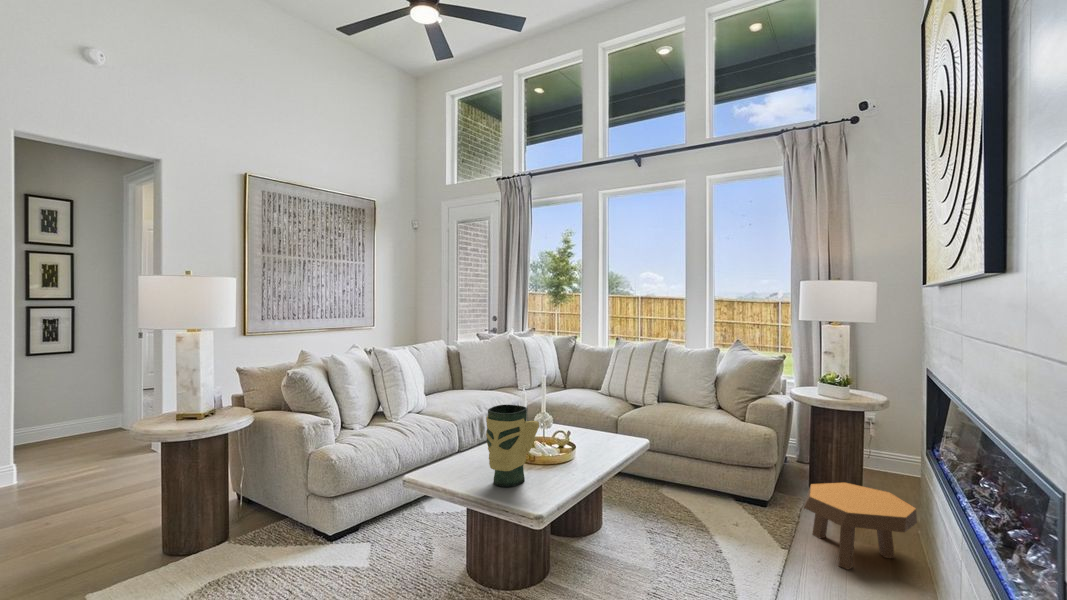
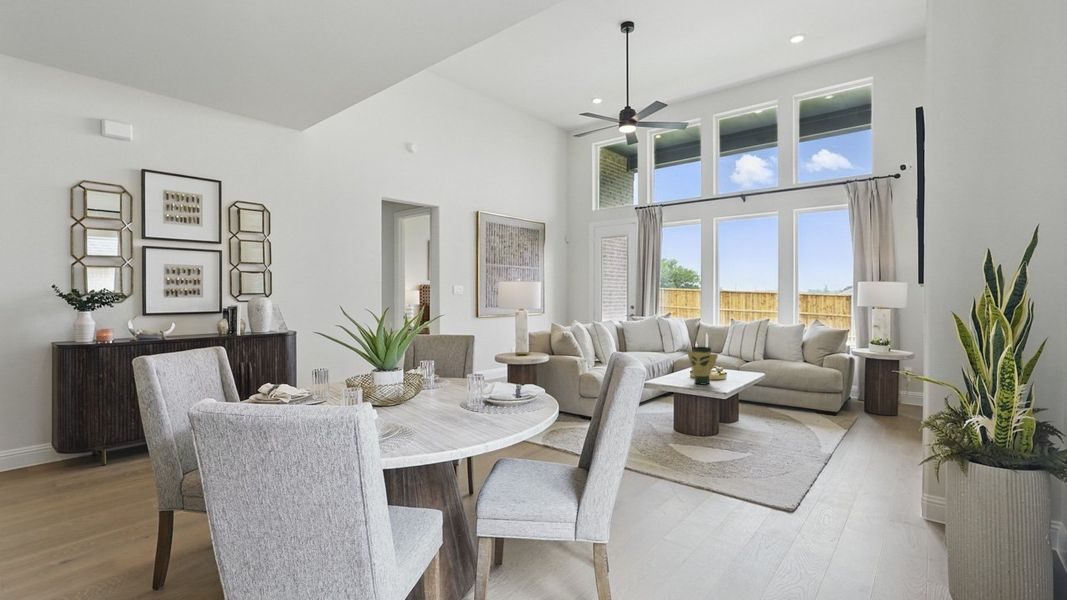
footstool: present [804,483,917,570] -> none [857,397,920,435]

